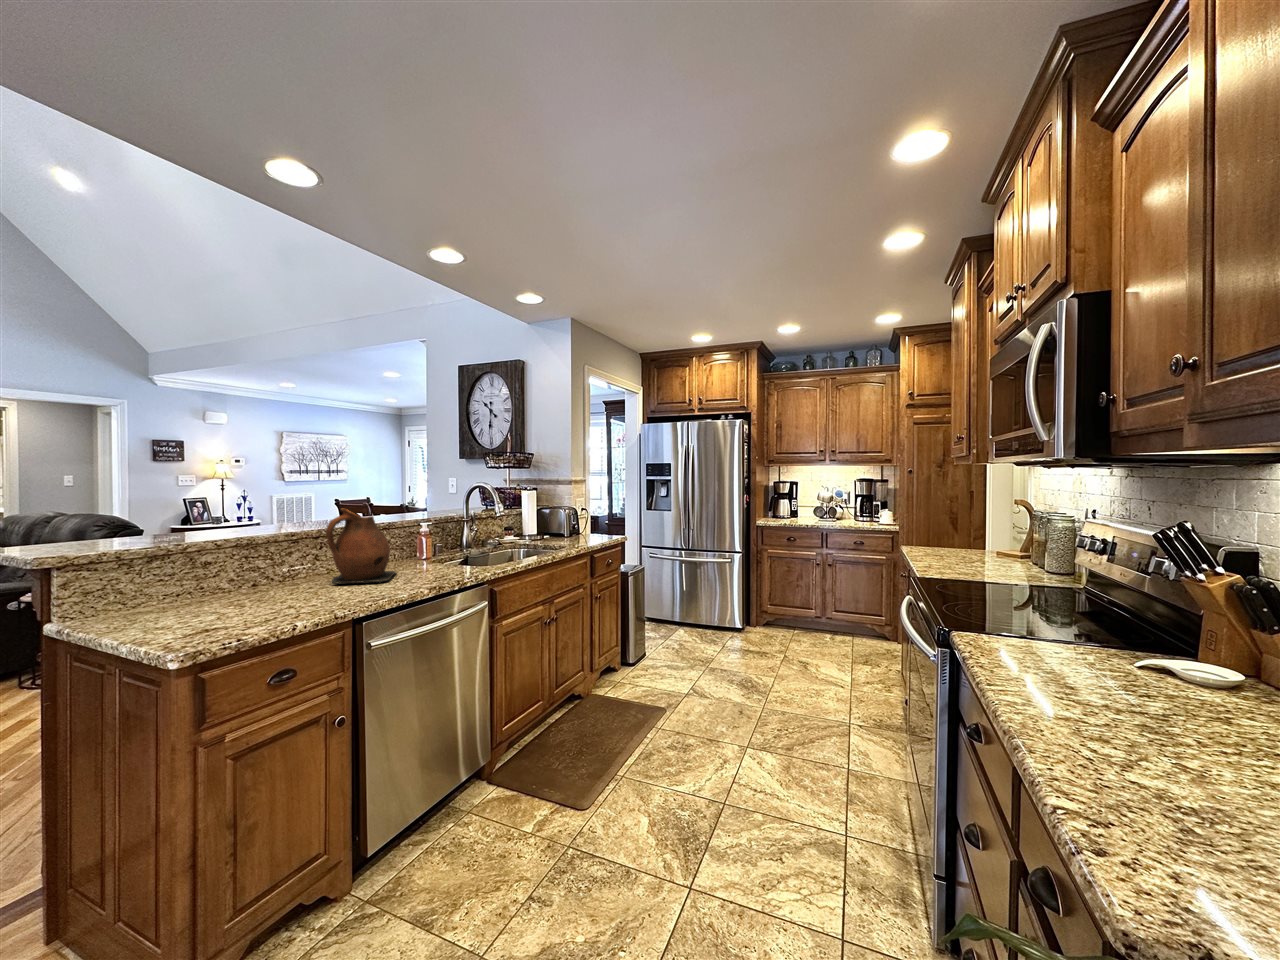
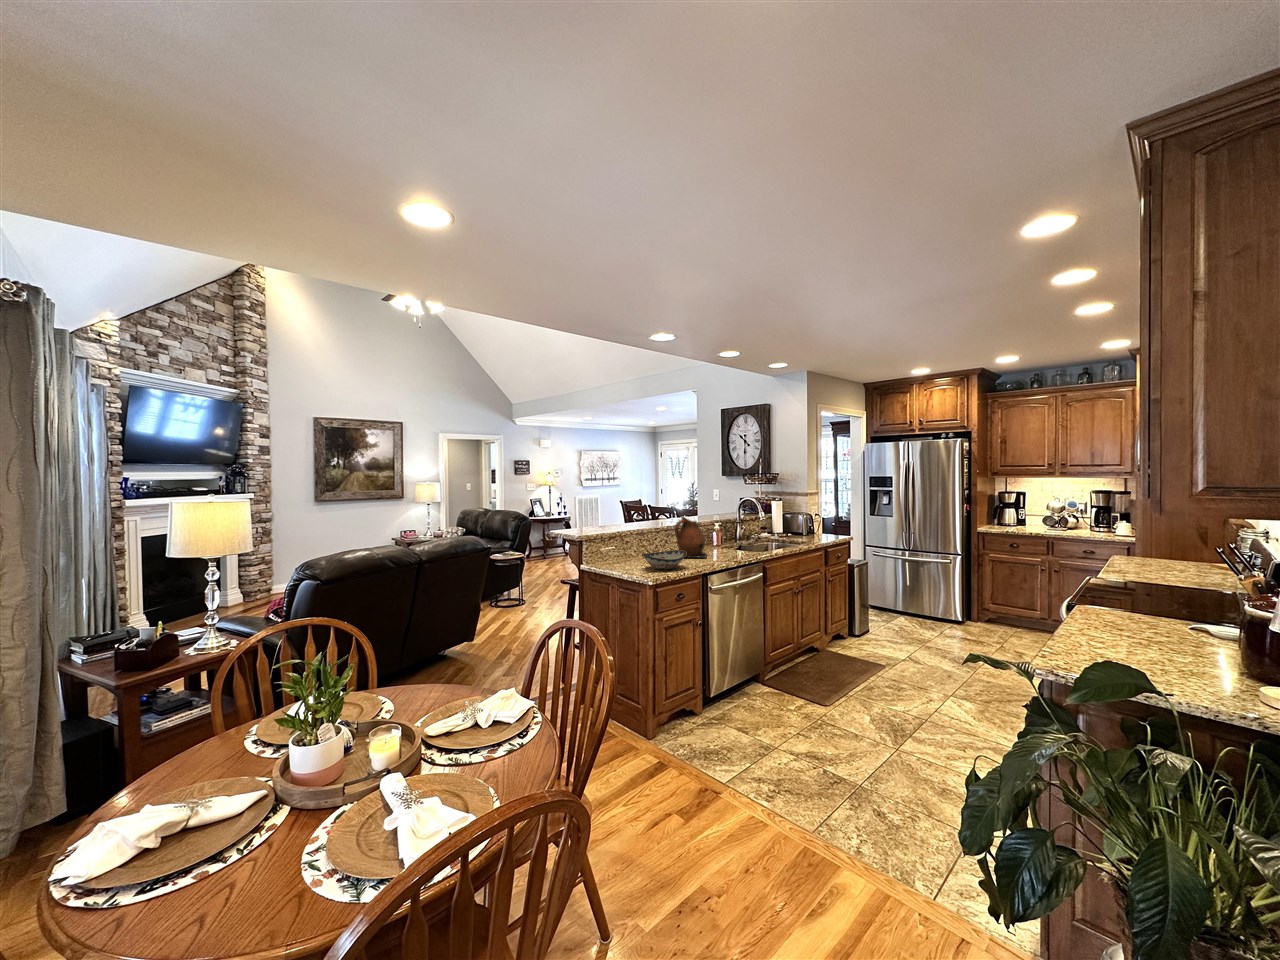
decorative bowl: none [211,573,325,616] -> present [642,550,686,570]

